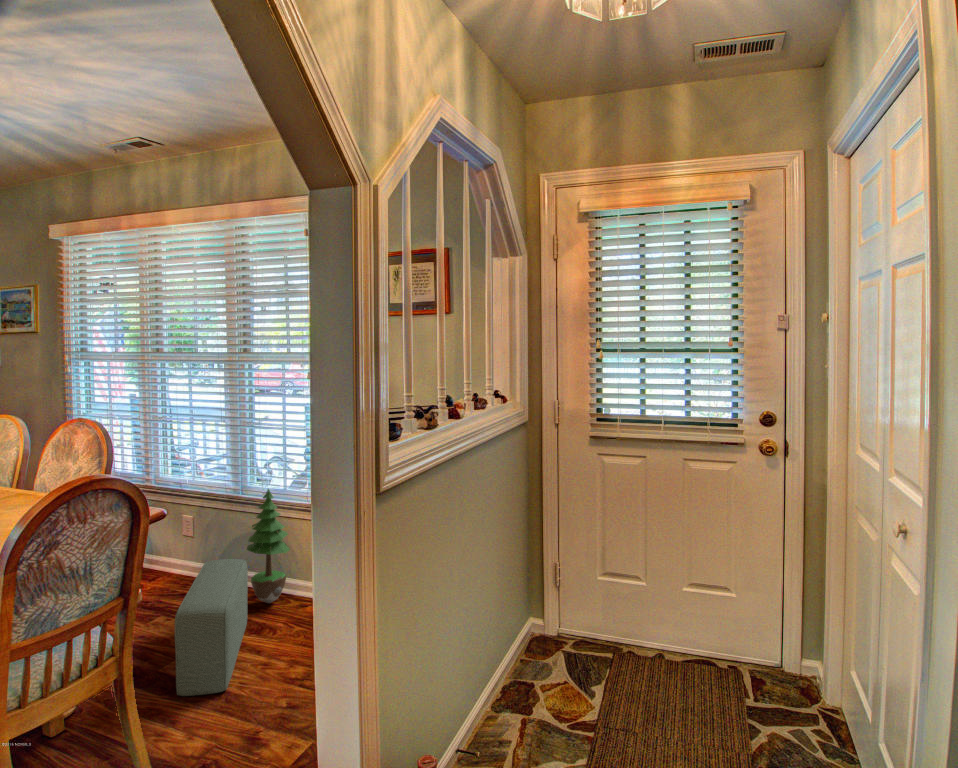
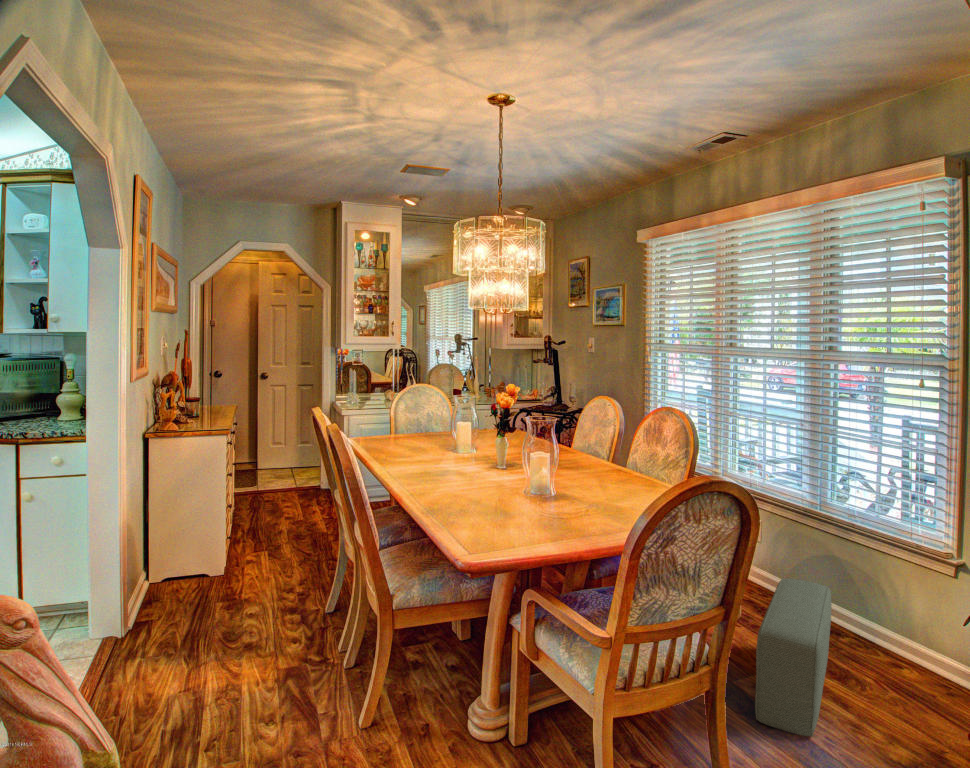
potted tree: present [247,488,290,604] -> none [826,508,883,644]

